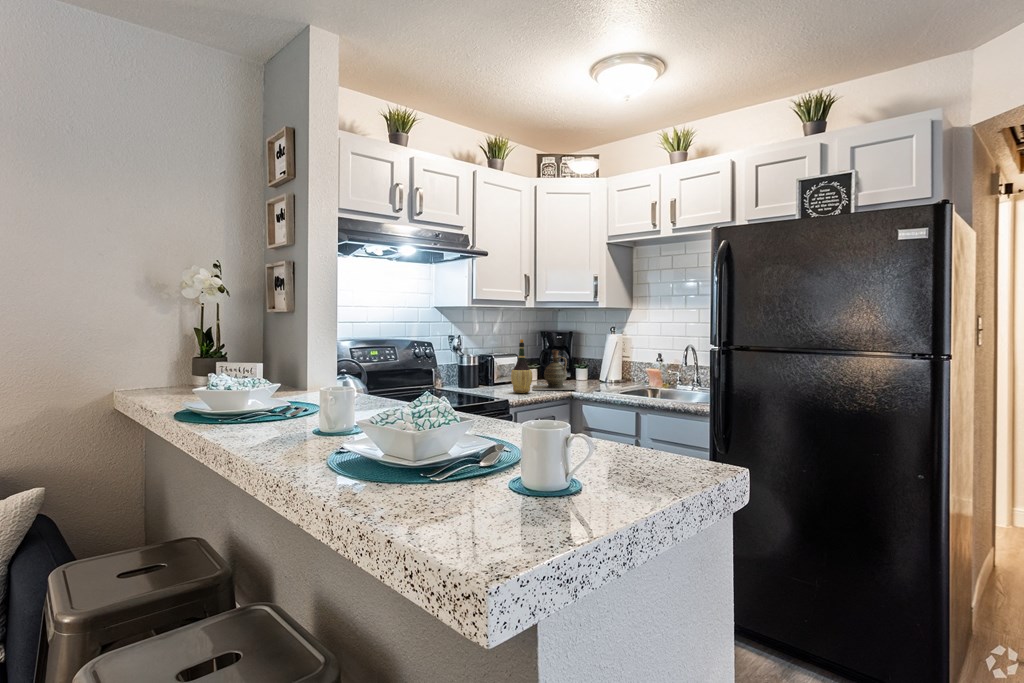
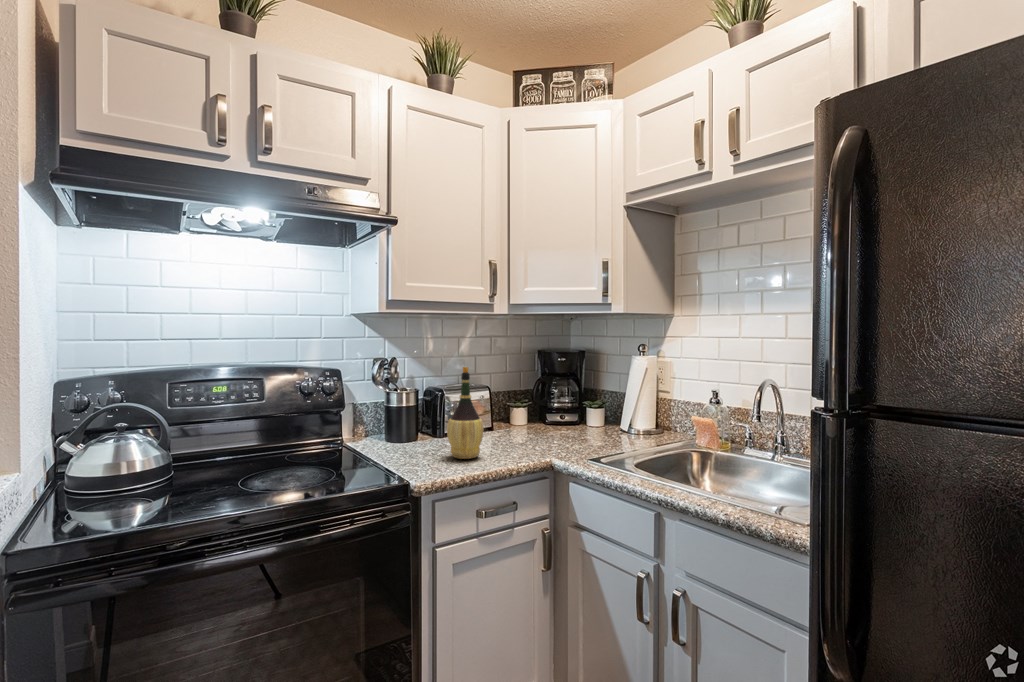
ceramic jug: present [533,350,575,390] -> none [492,383,569,452]

